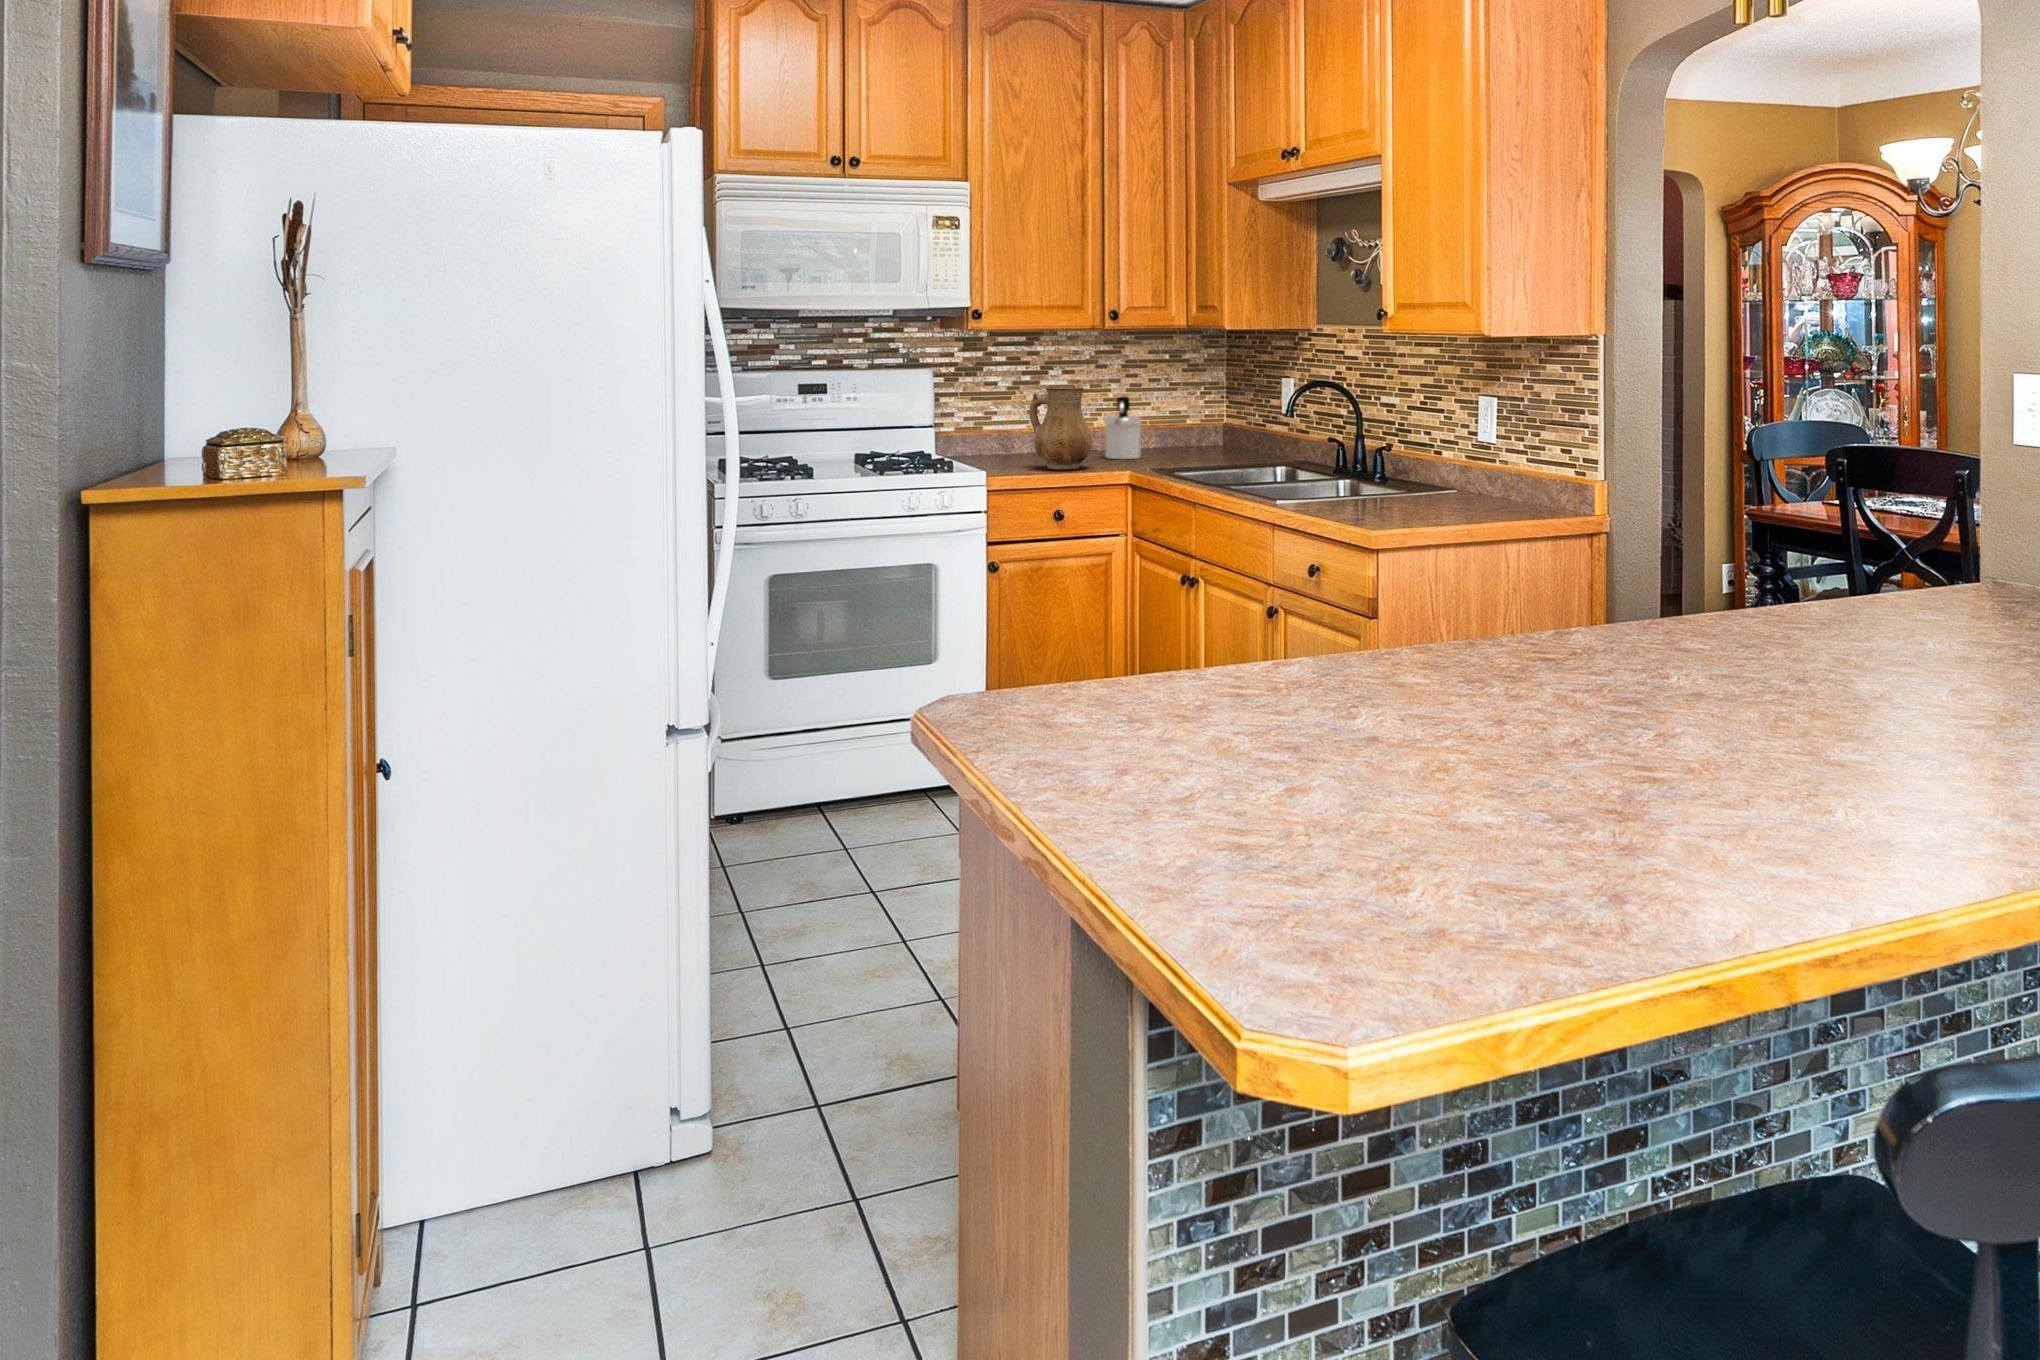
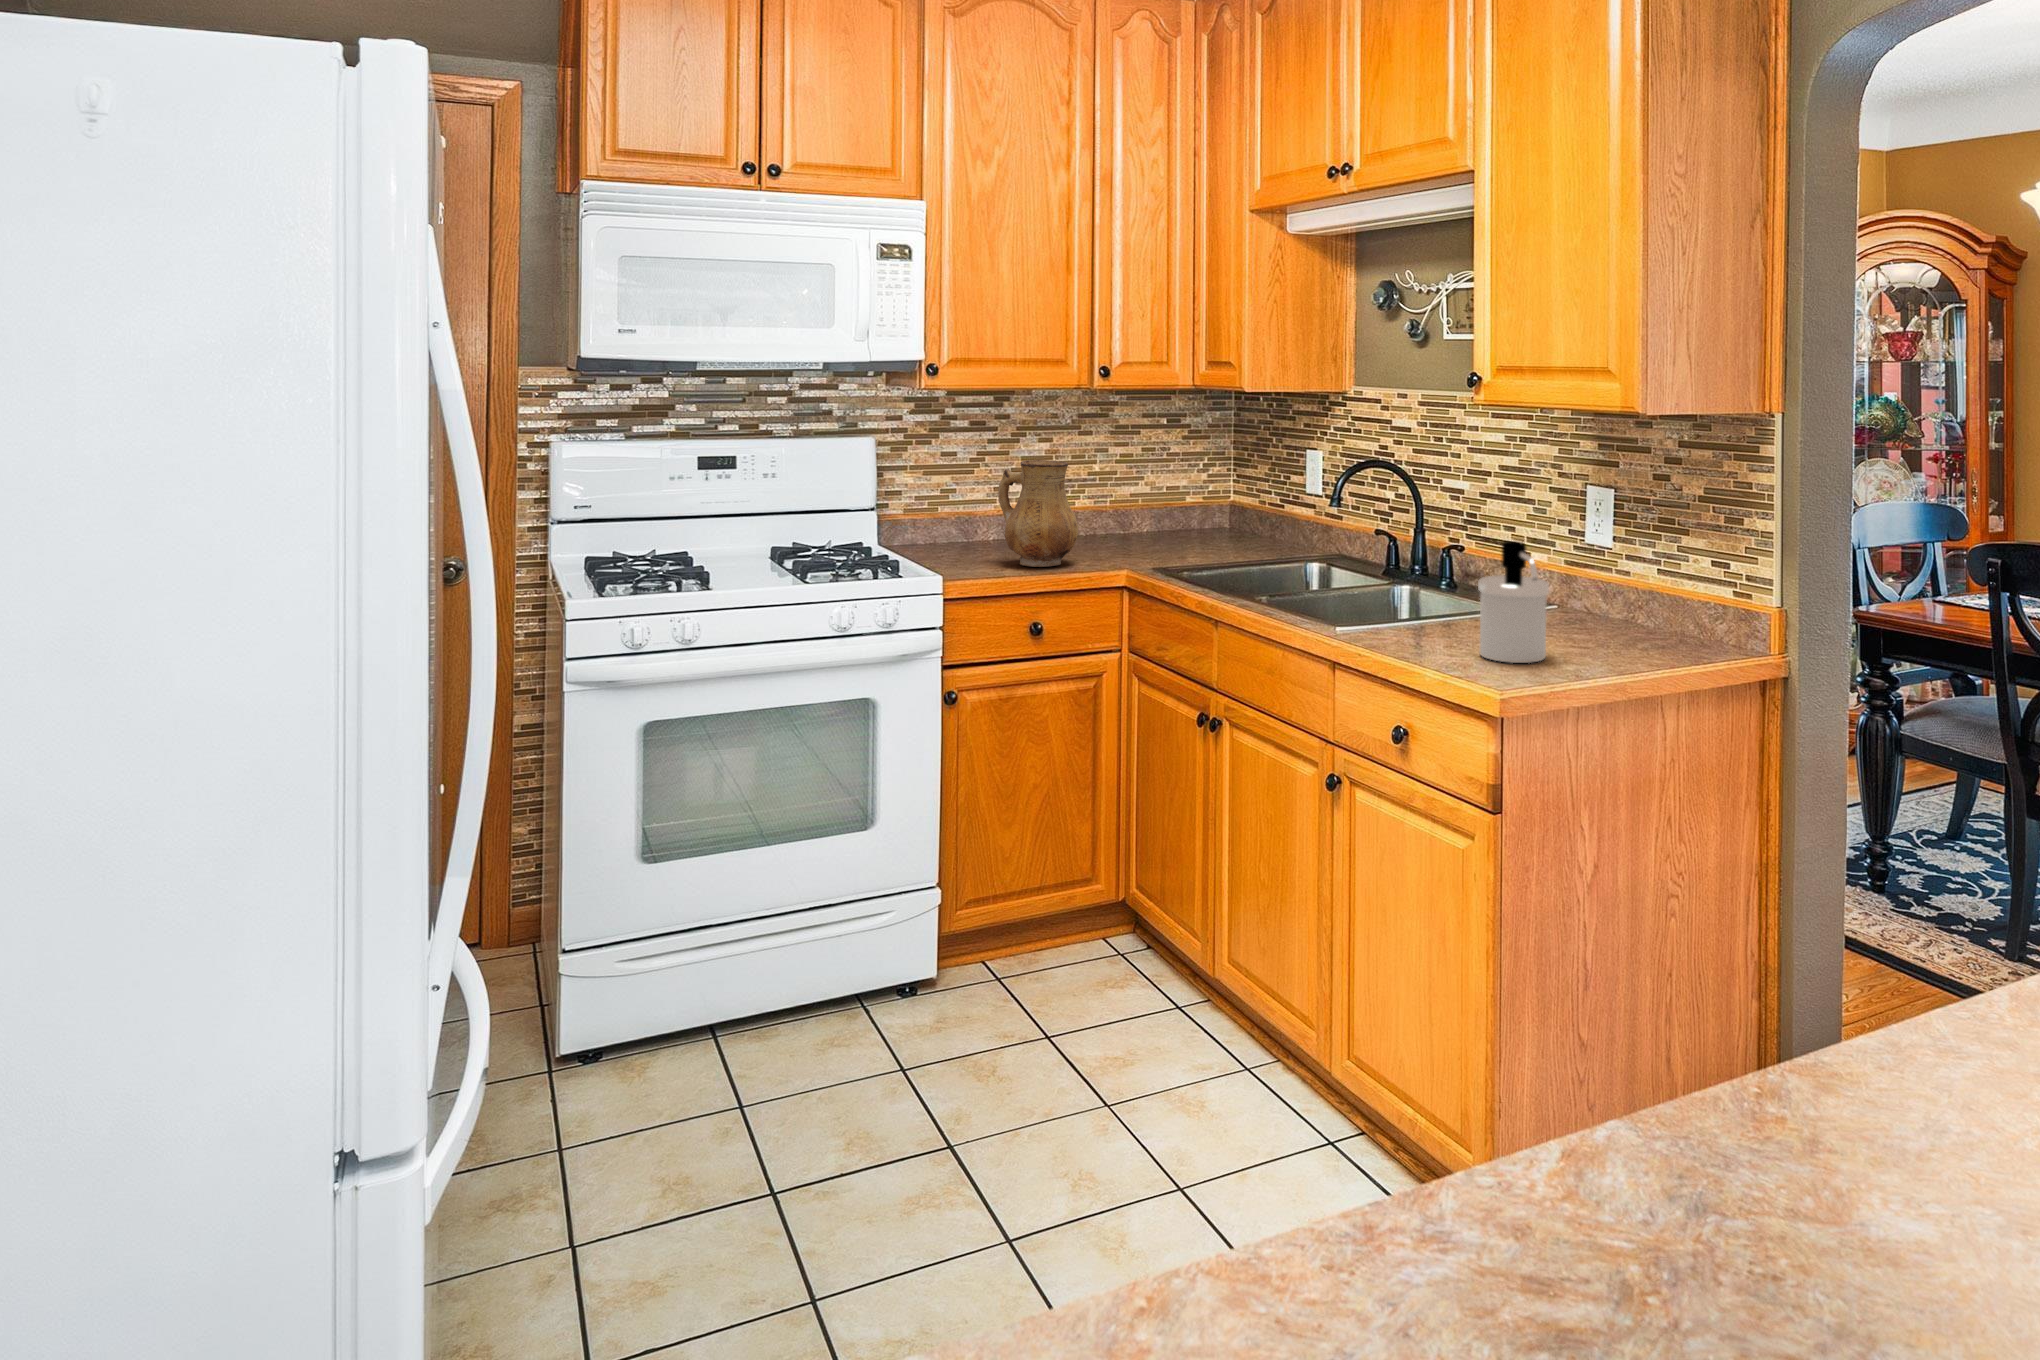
soap dispenser: present [1104,396,1142,459] -> present [1478,541,1549,663]

